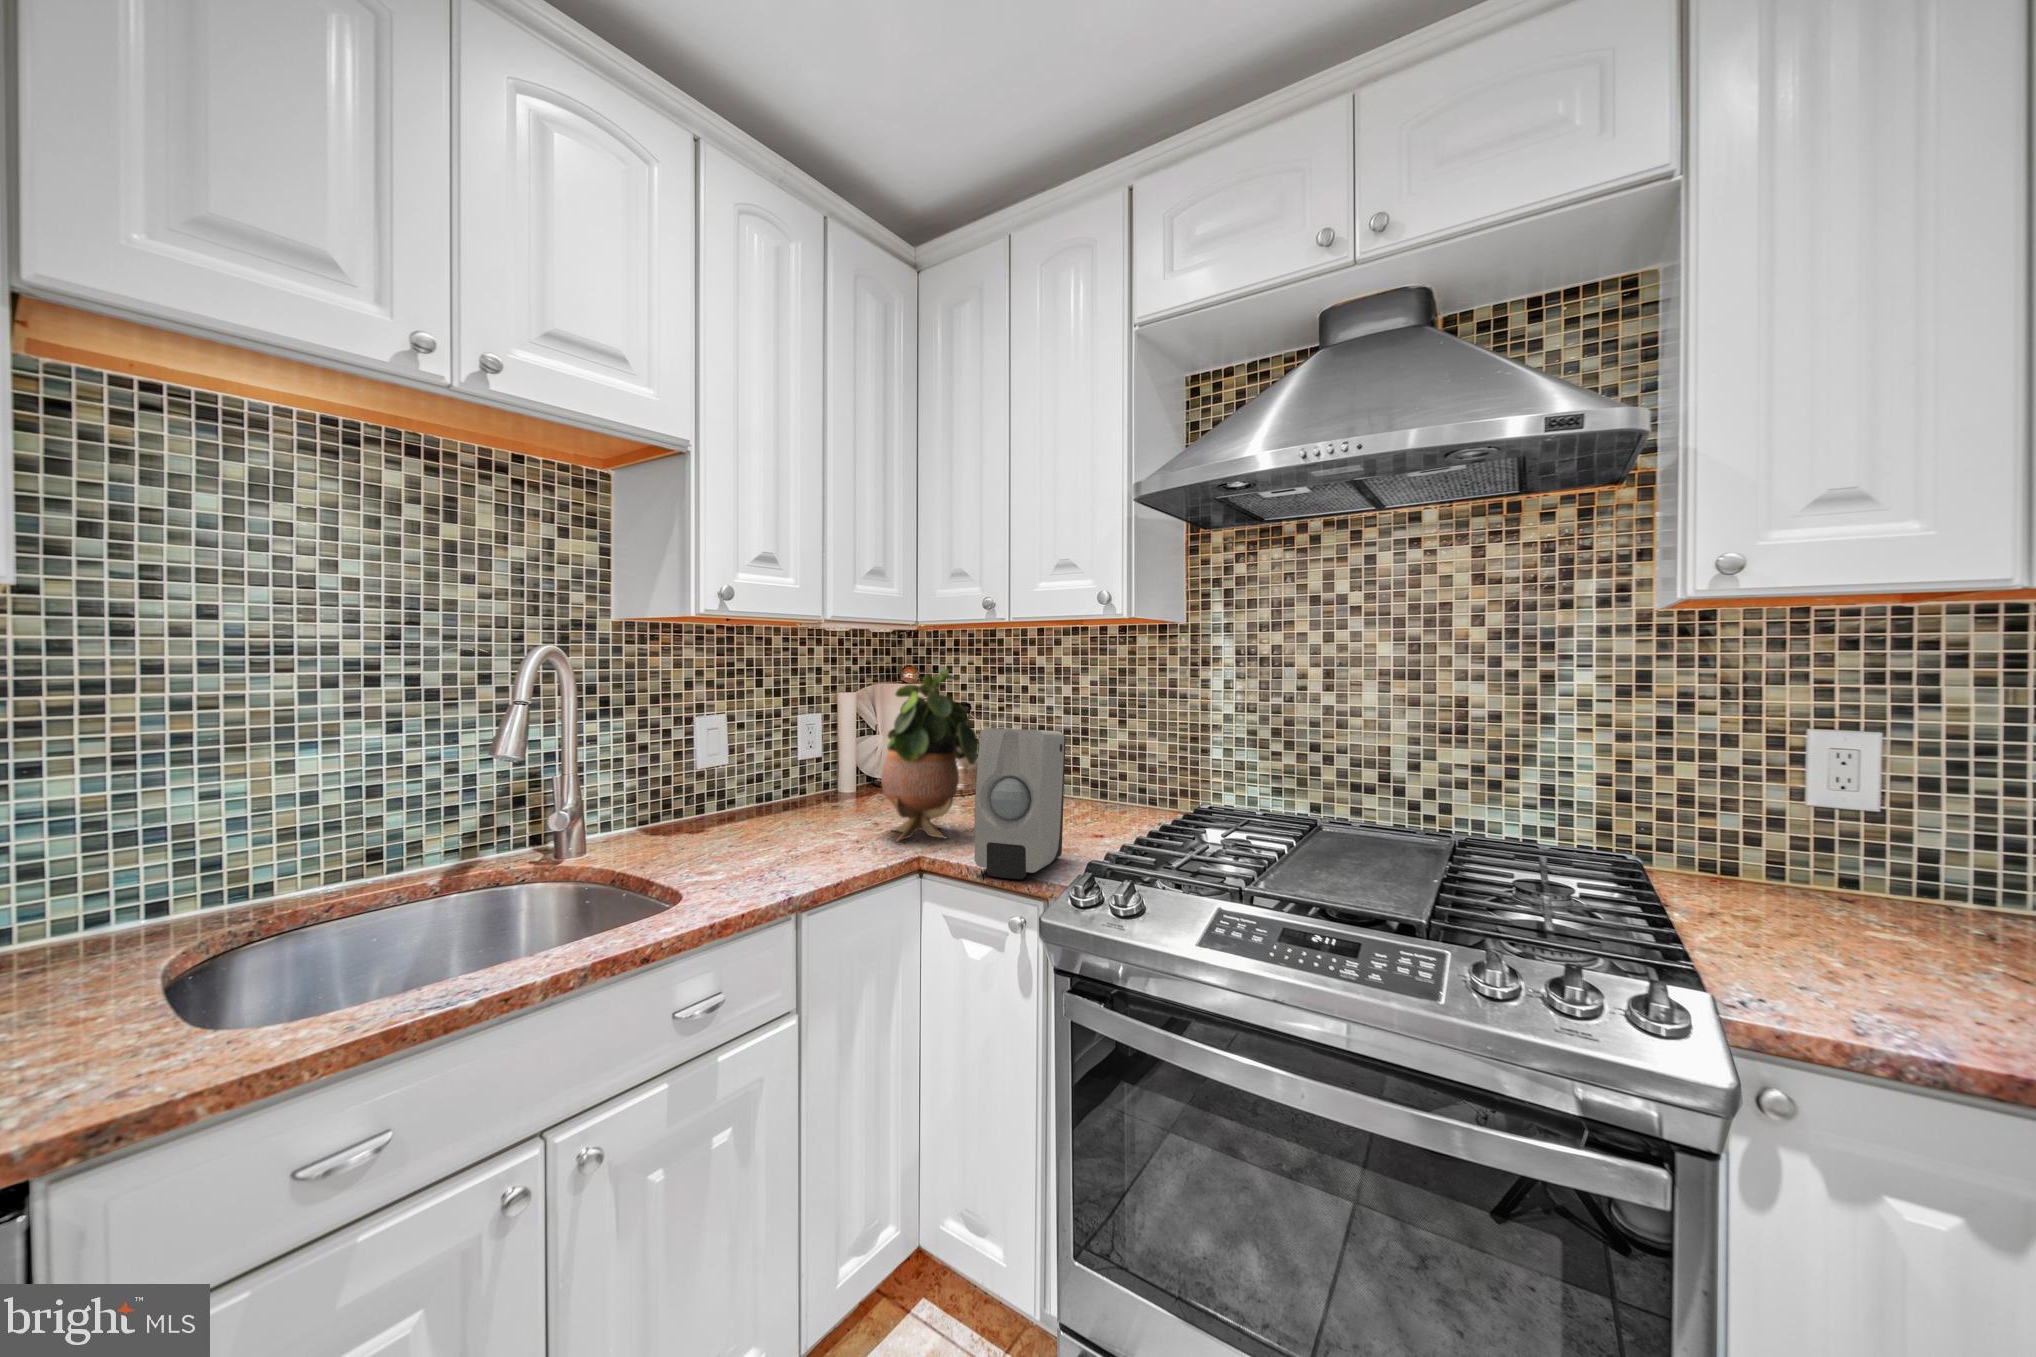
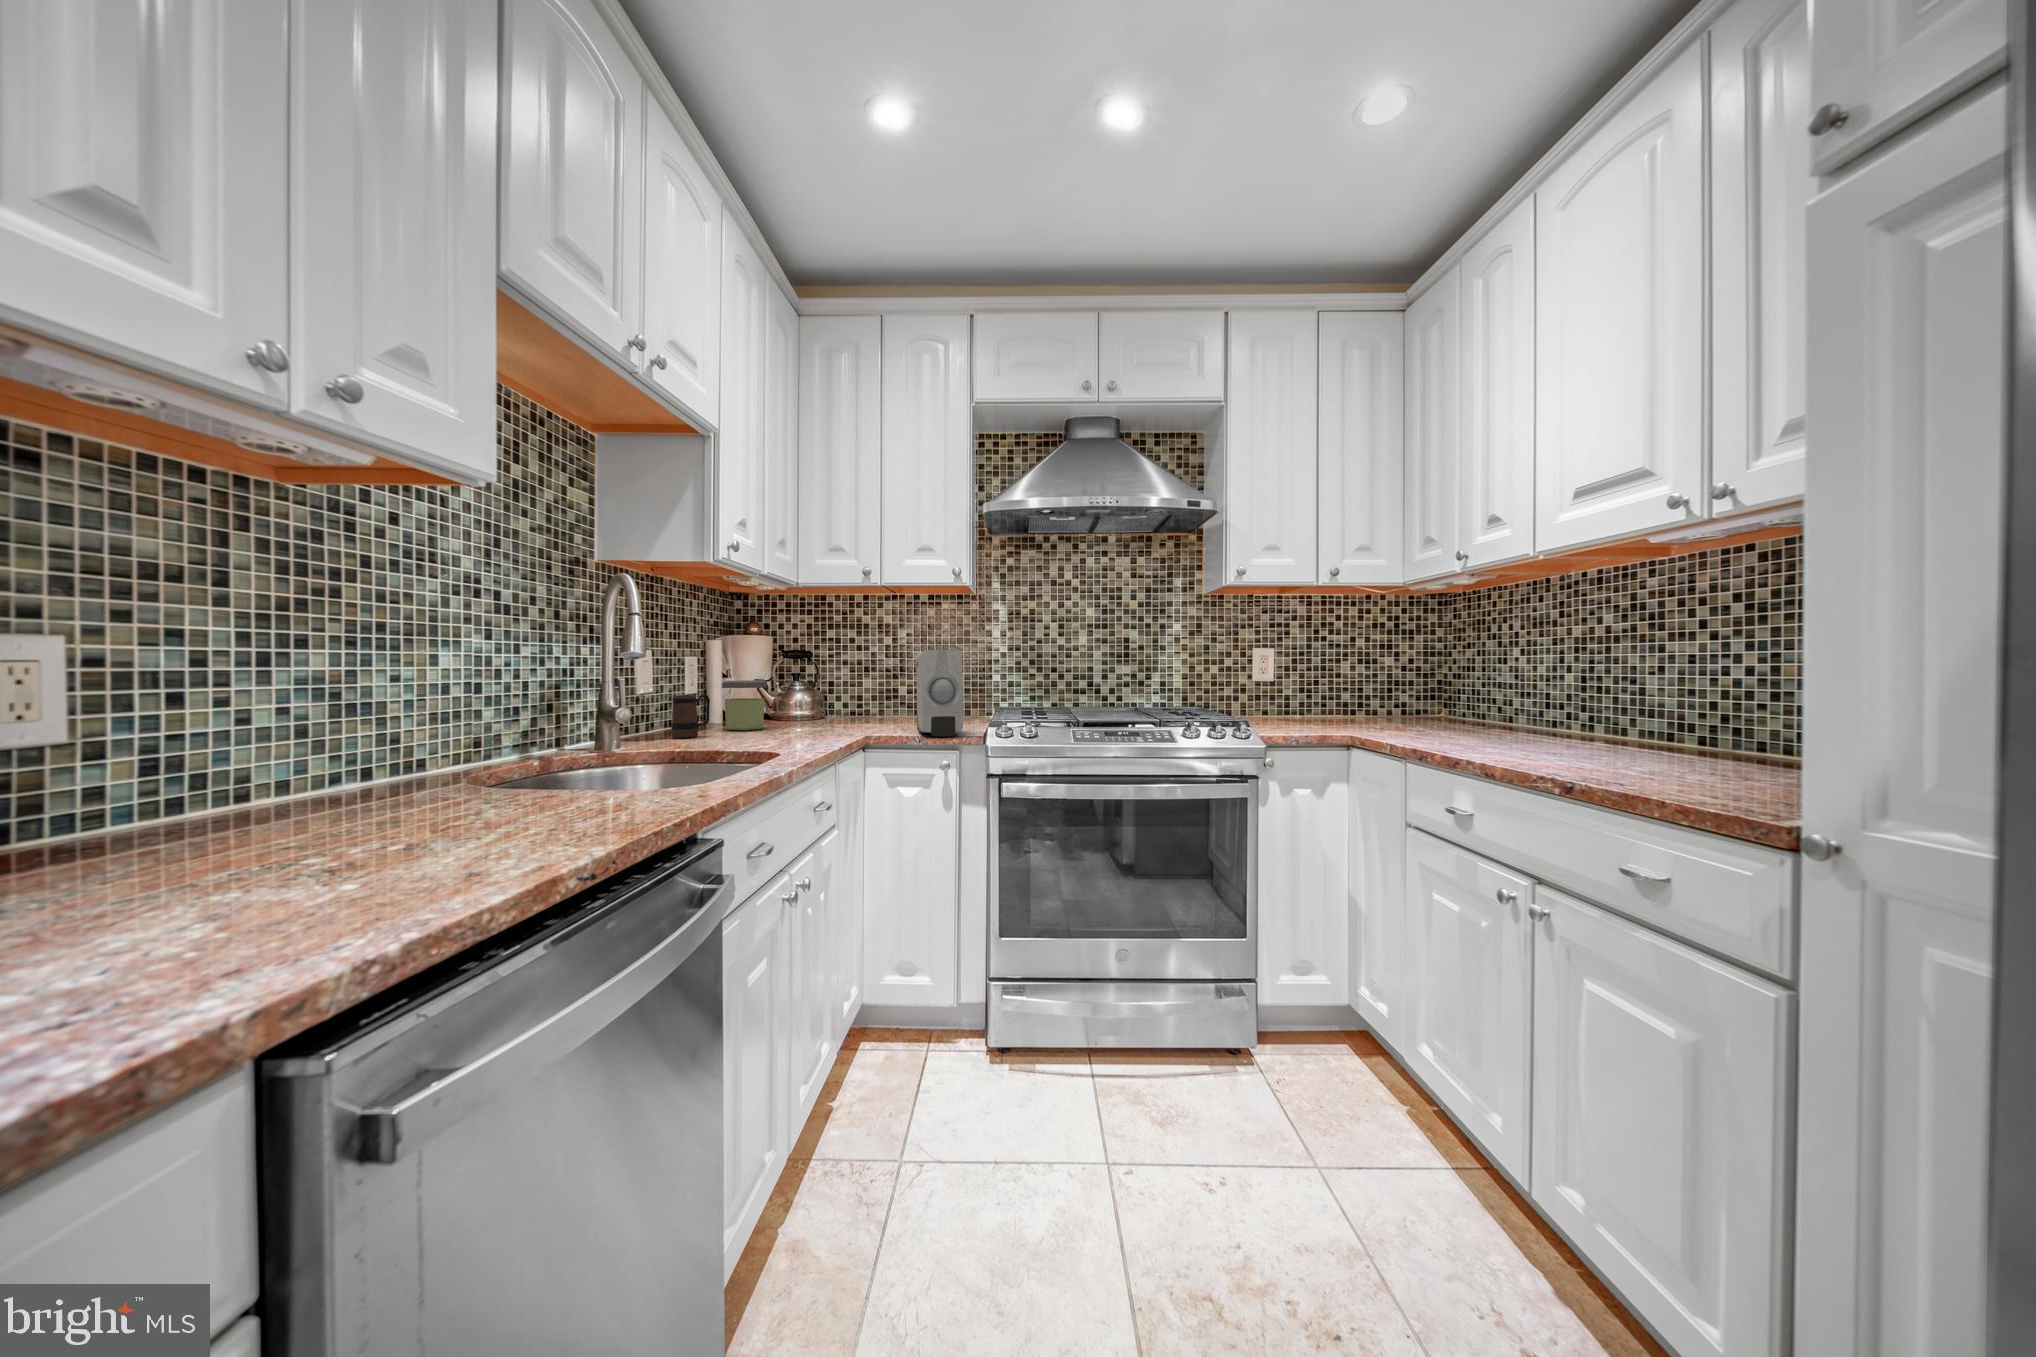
potted plant: present [881,669,979,841] -> none [816,618,886,733]
jar: none [799,747,864,816] -> present [722,680,767,730]
mug: none [709,770,757,827] -> present [671,694,710,738]

